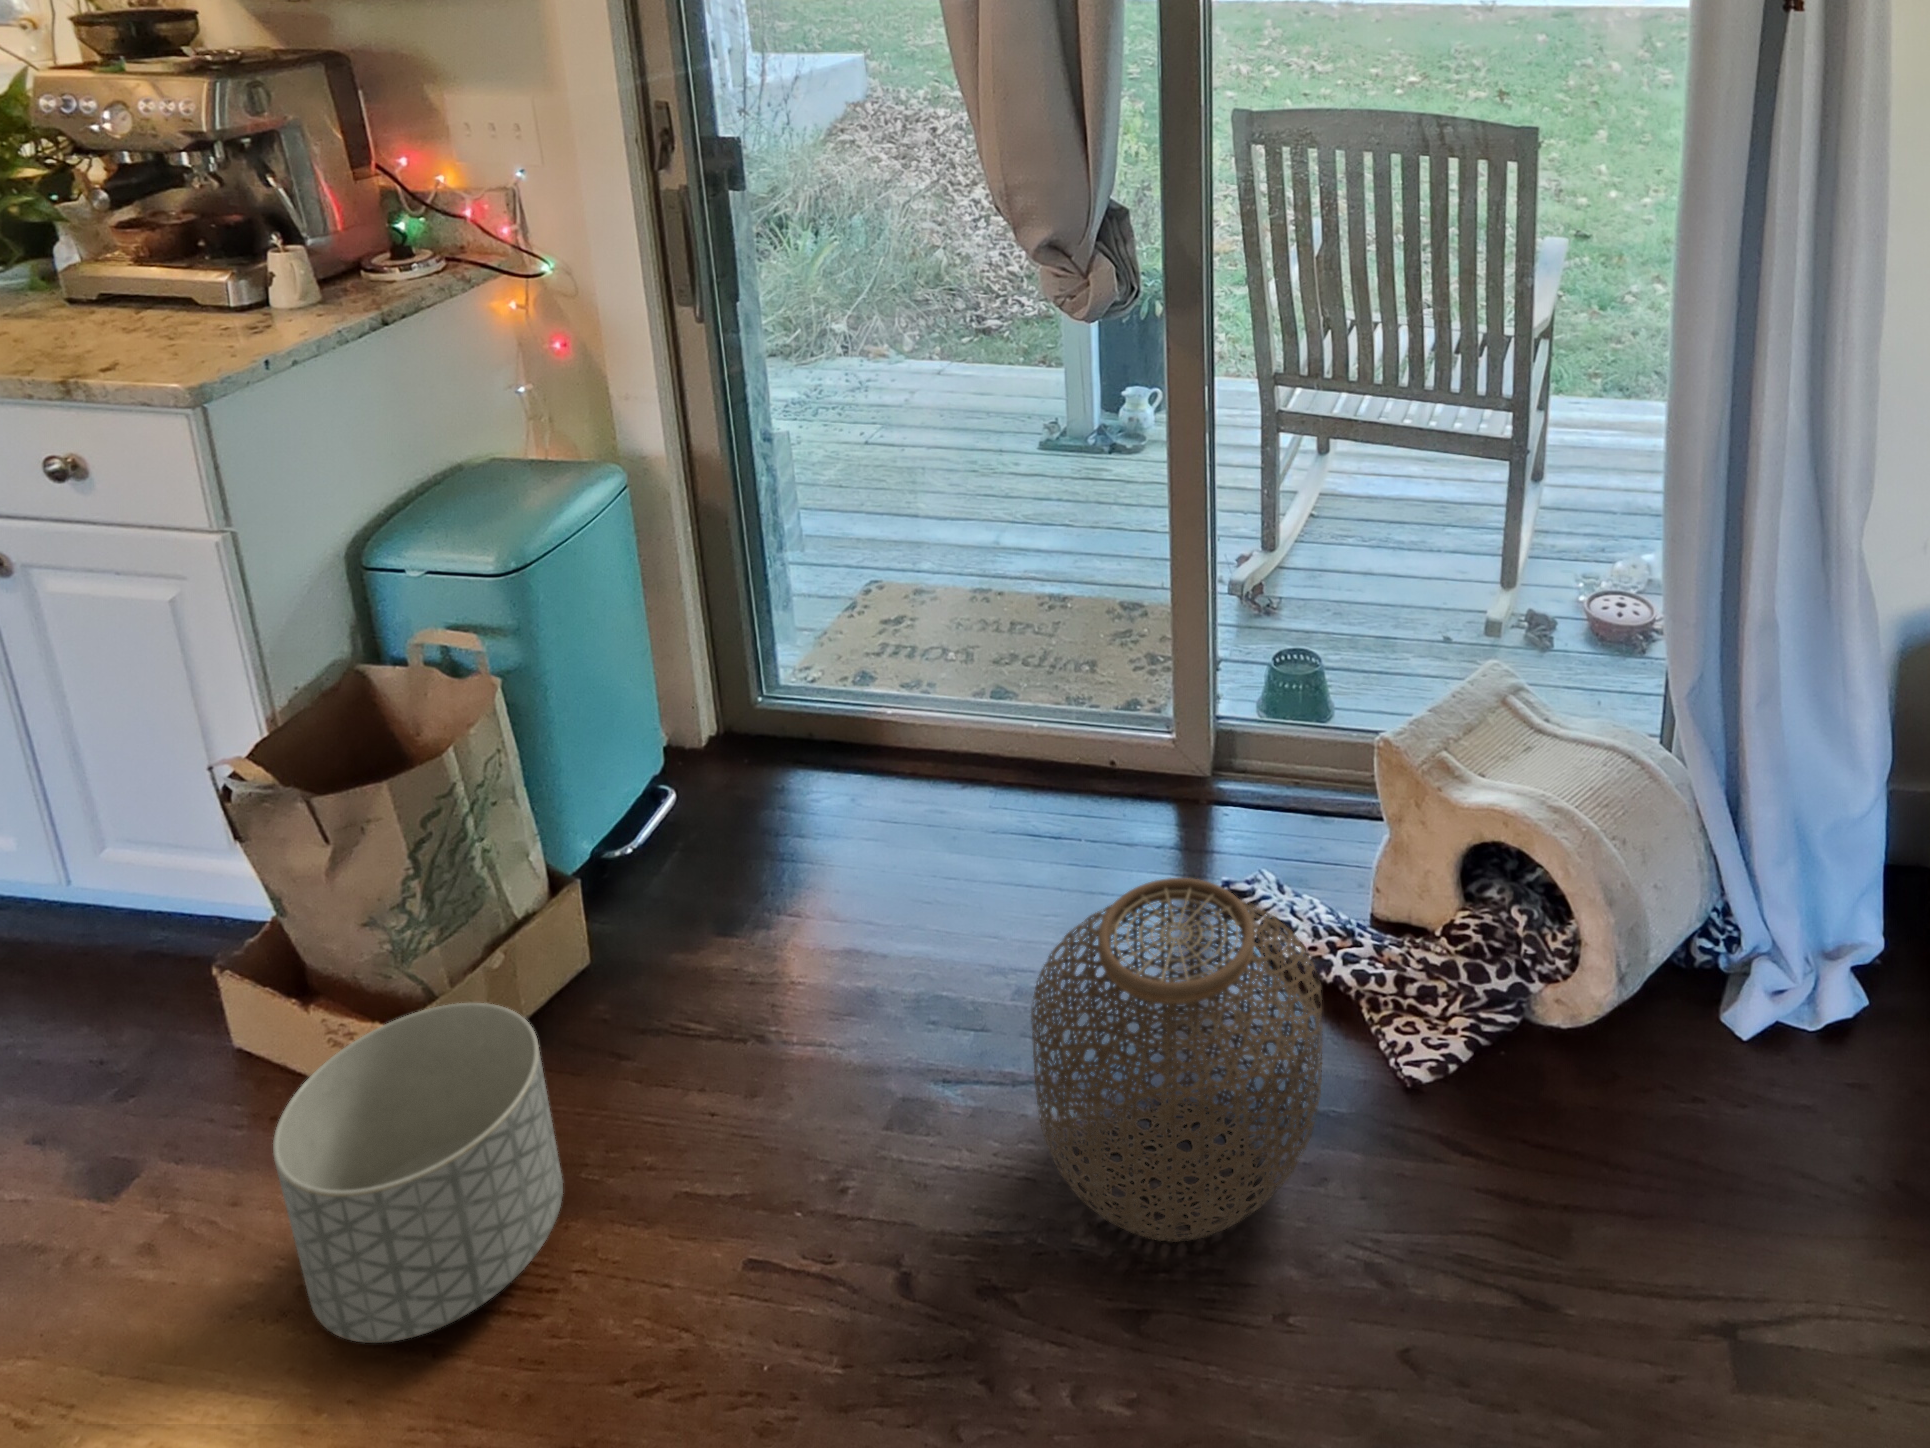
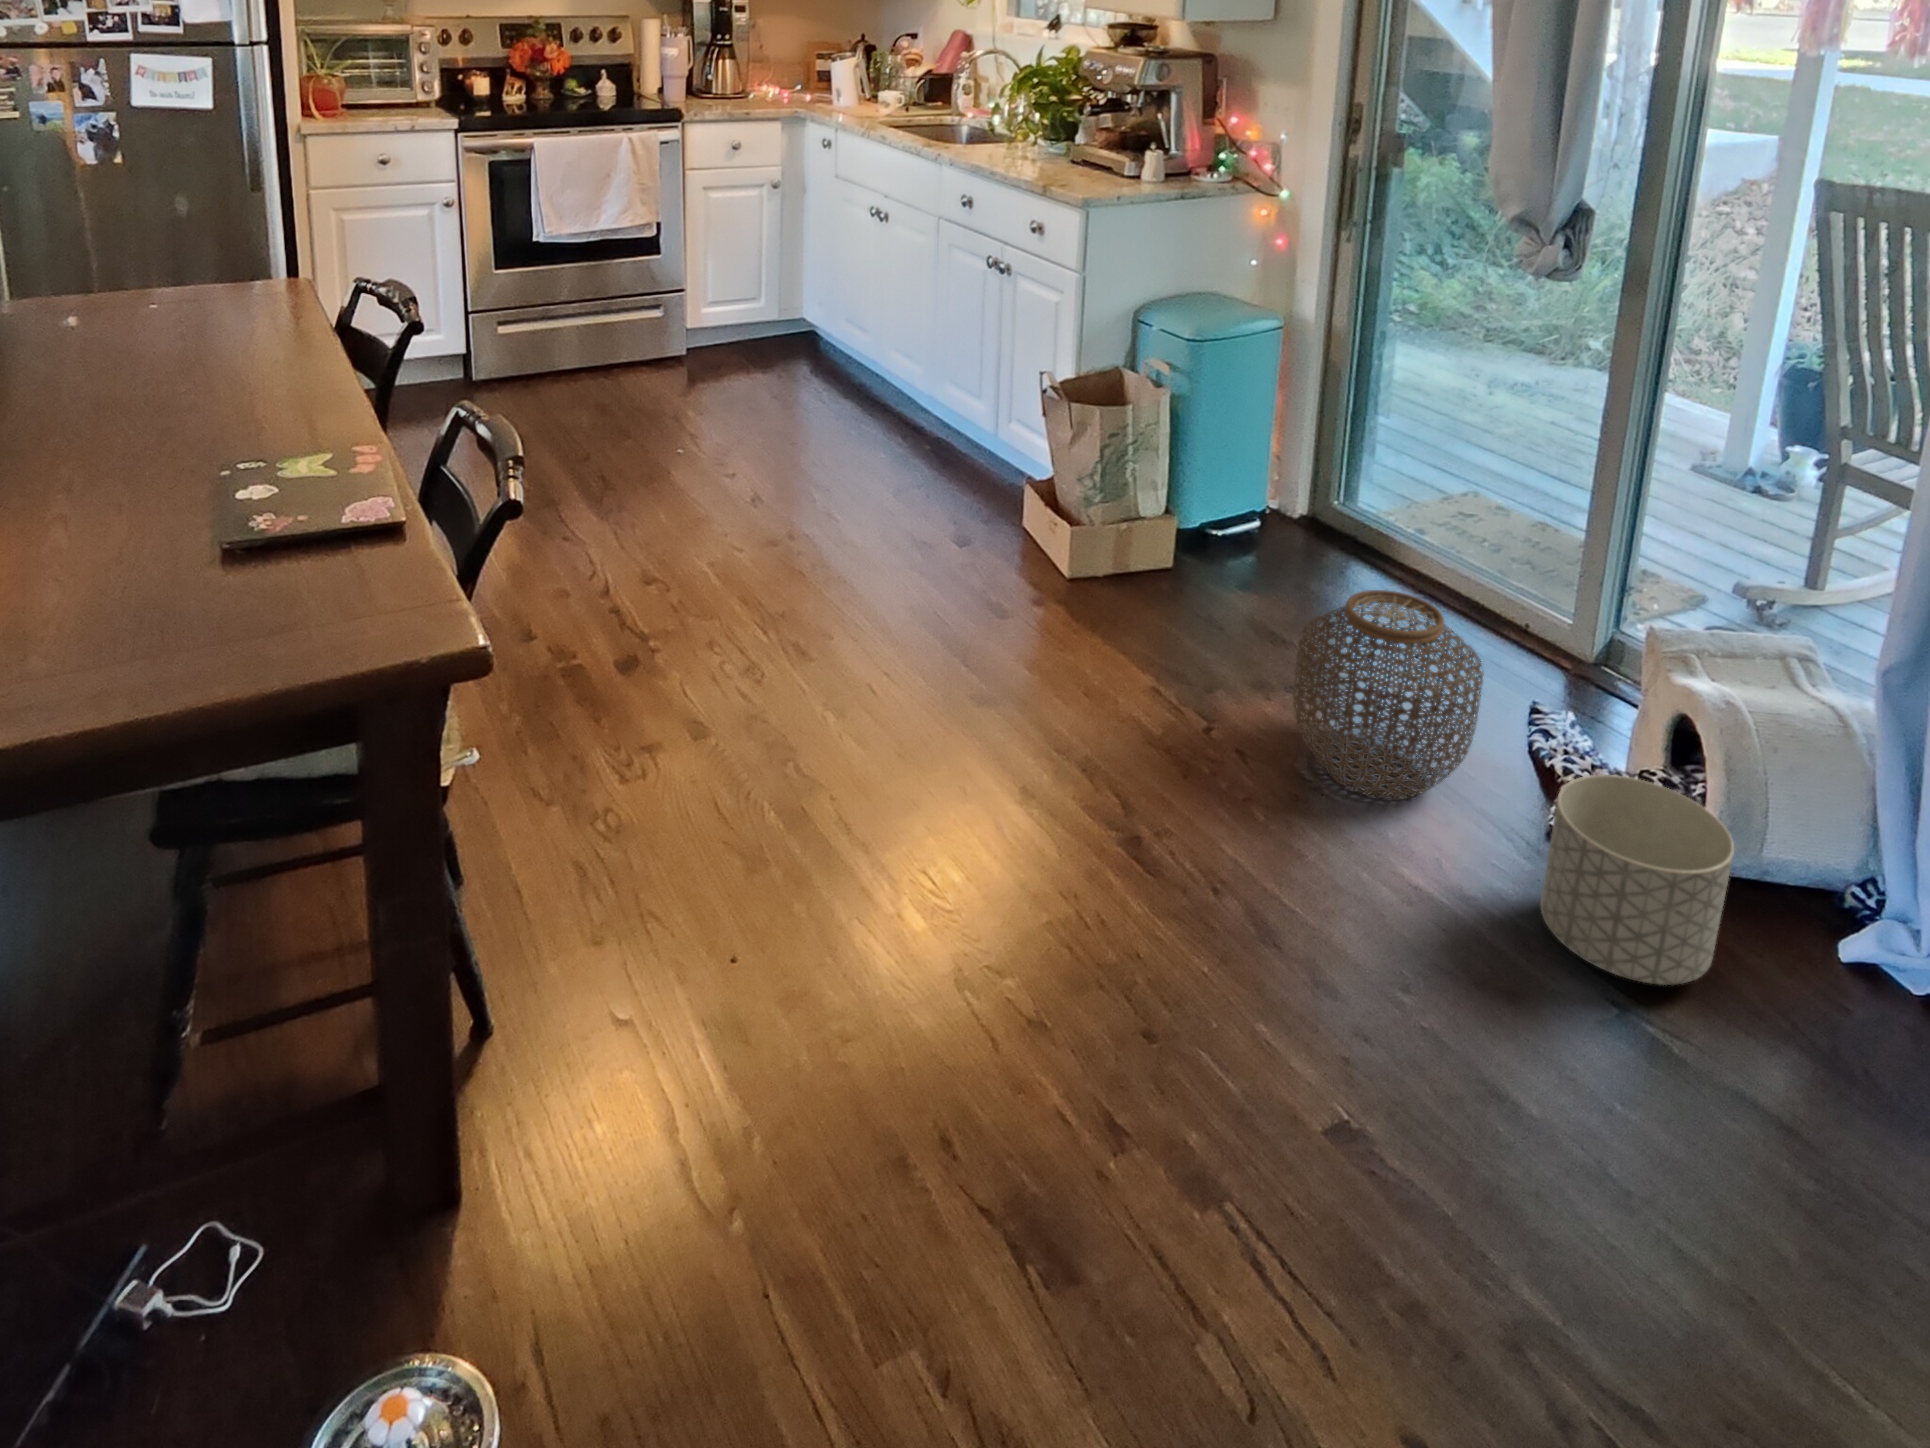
planter: present [273,1003,563,1343] -> present [1540,775,1734,985]

